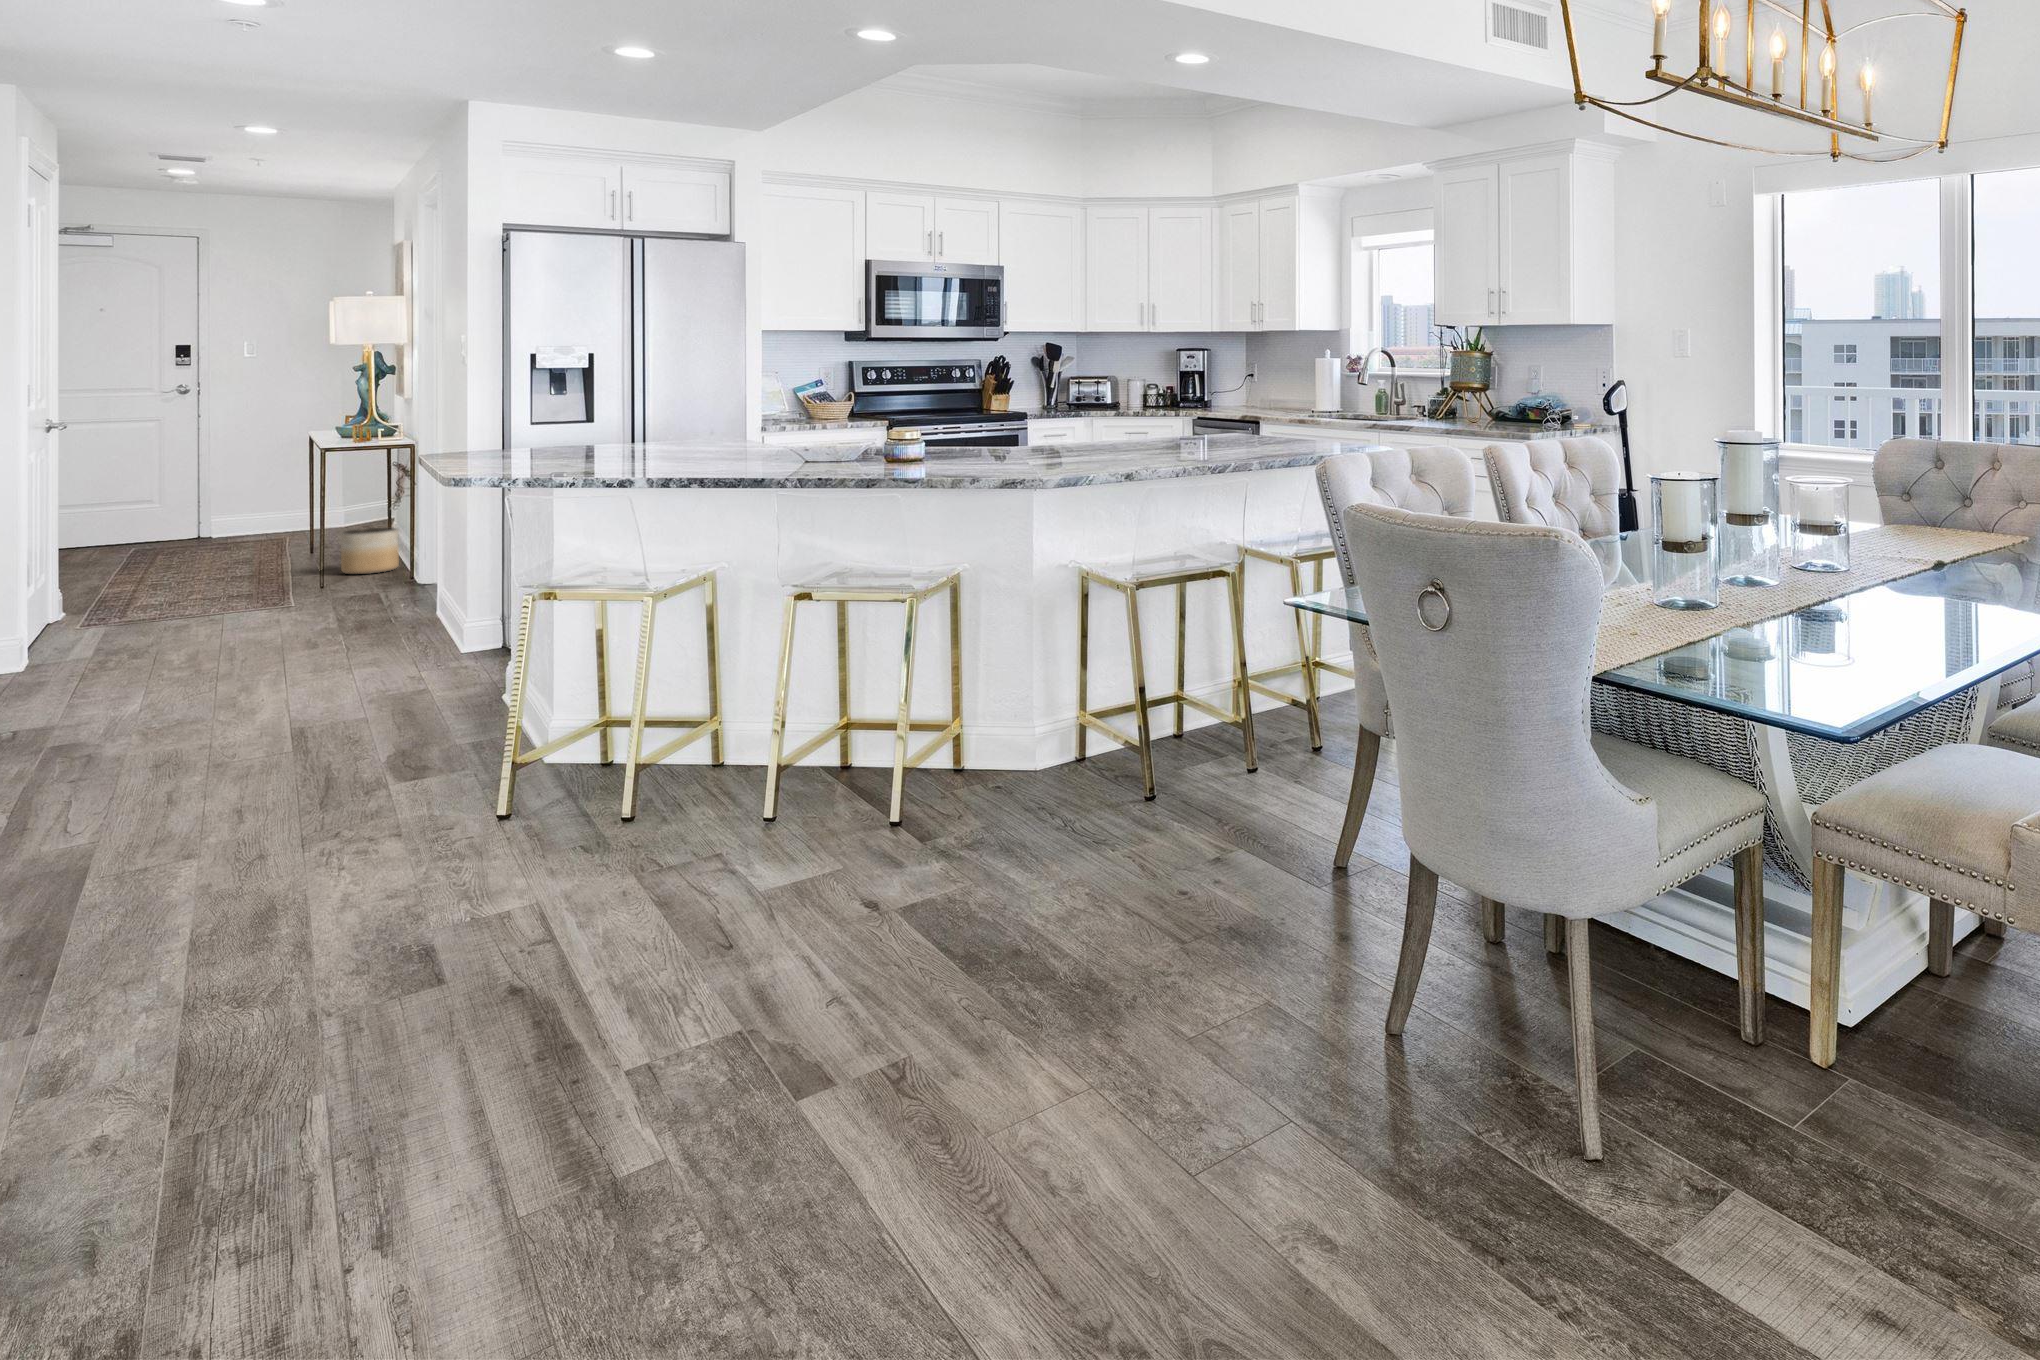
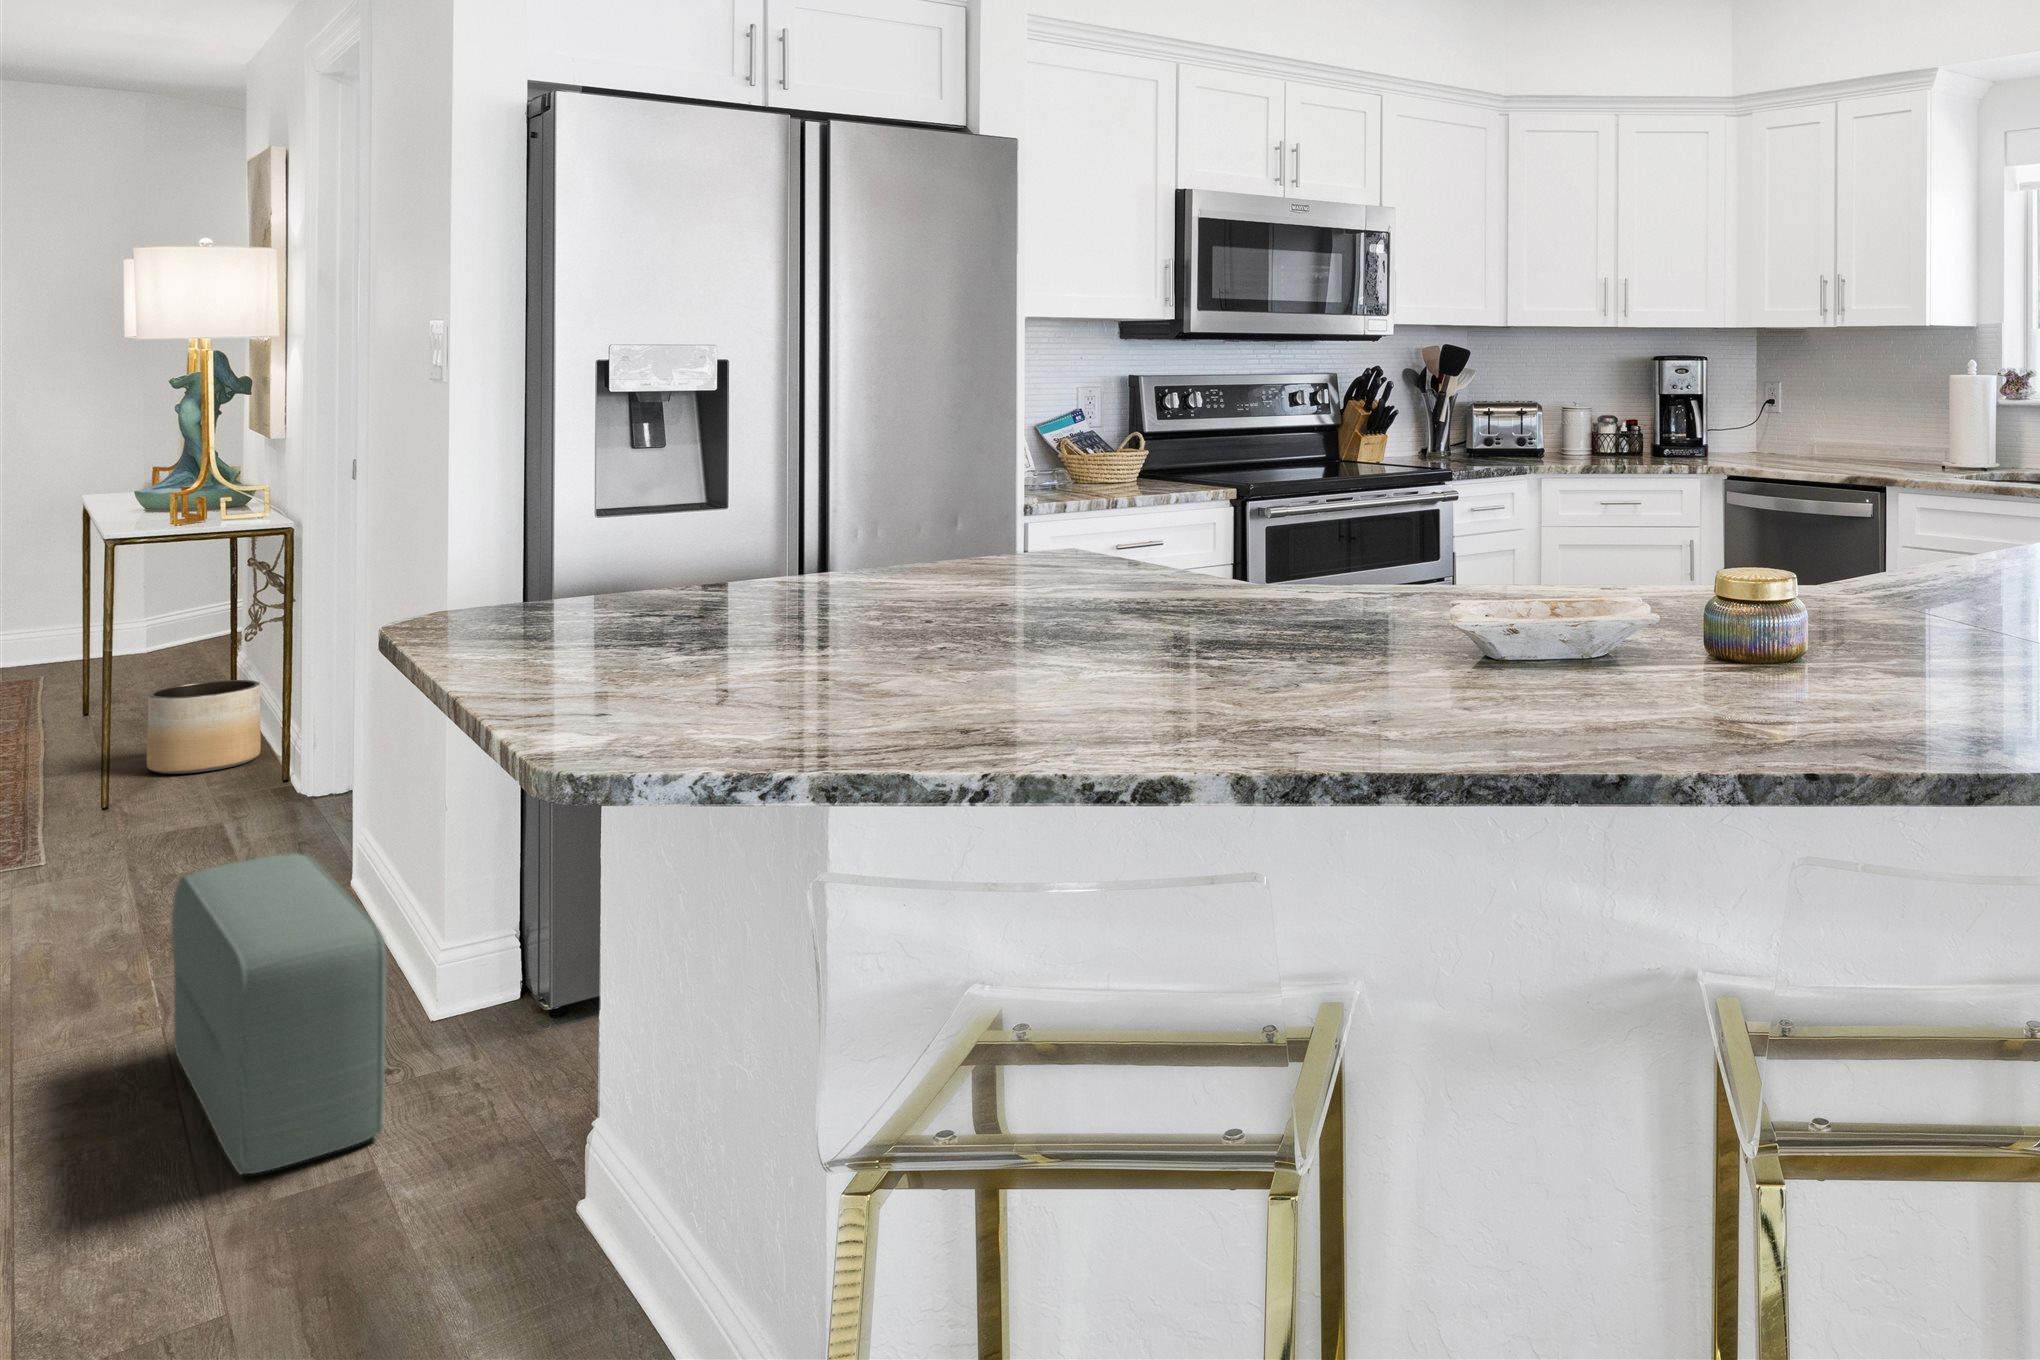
pouf: none [353,576,437,687] -> present [172,854,386,1174]

